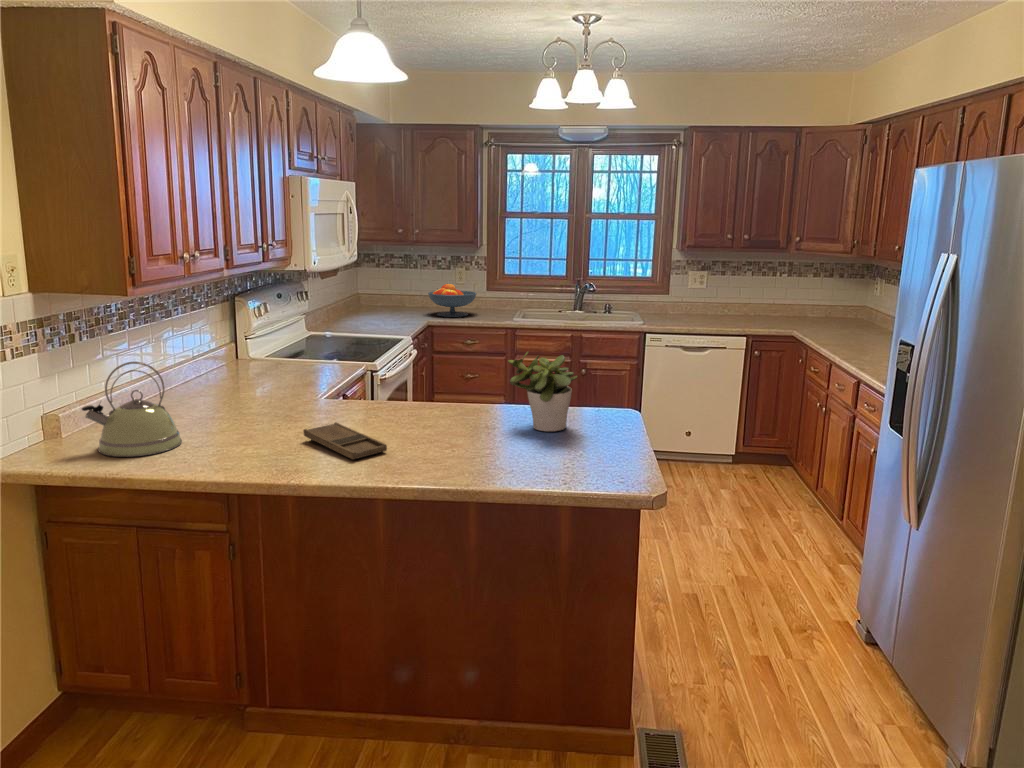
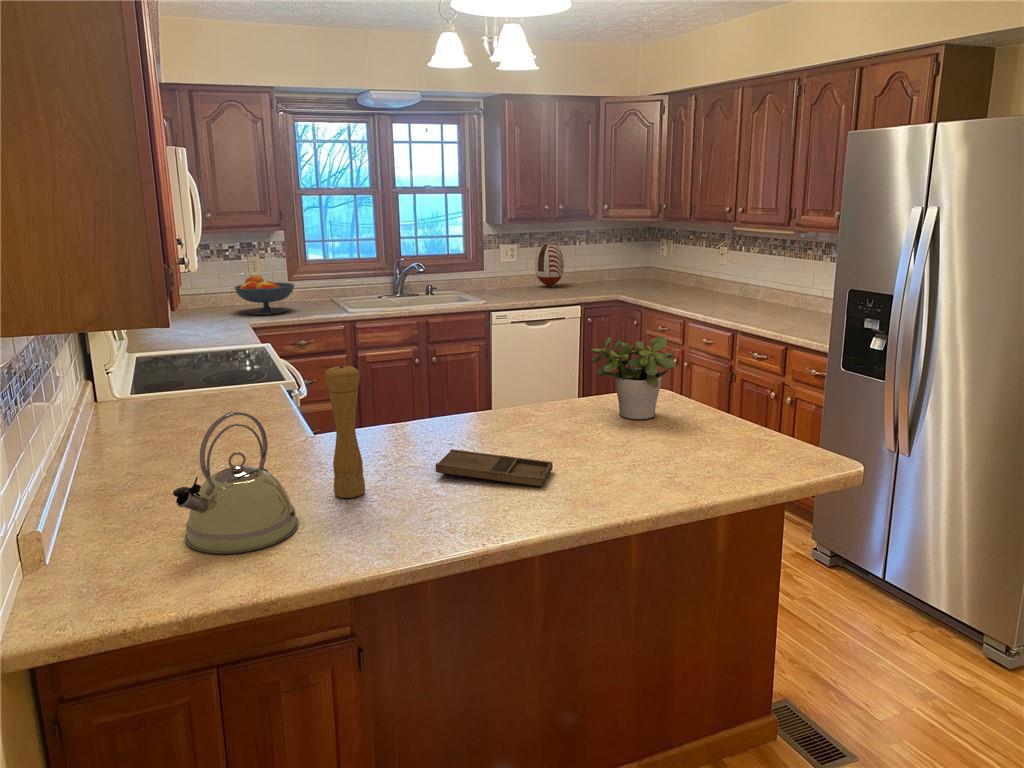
vase: none [724,271,754,317] -> present [535,242,564,287]
pepper mill: none [216,340,249,441] -> present [325,365,365,498]

